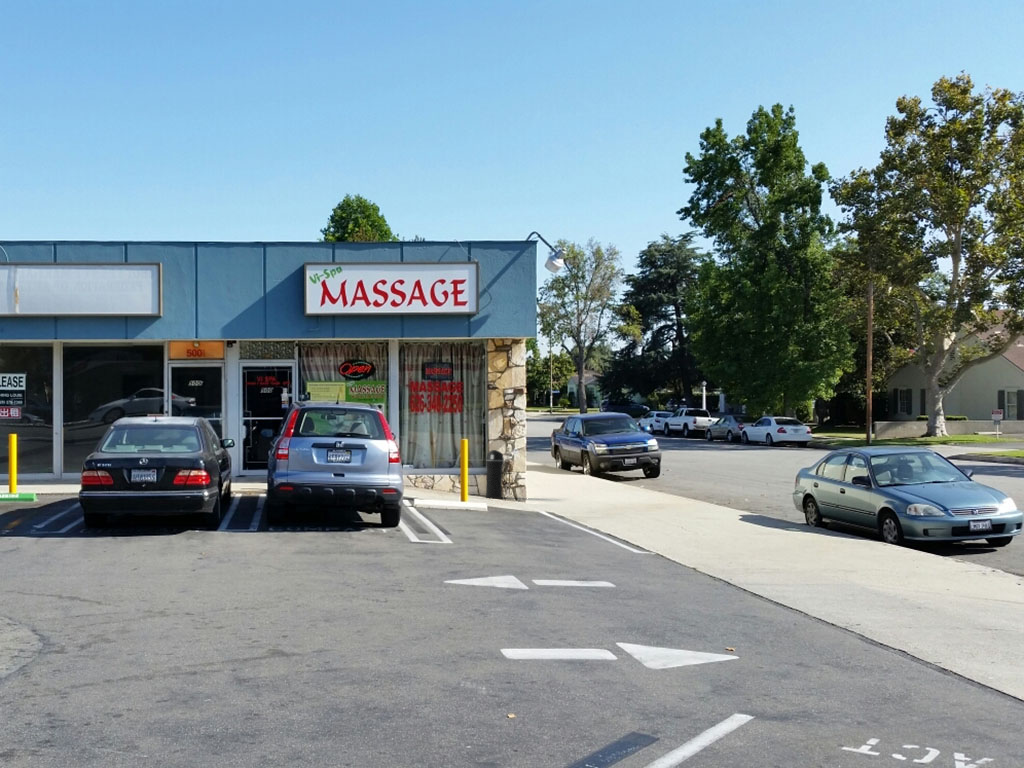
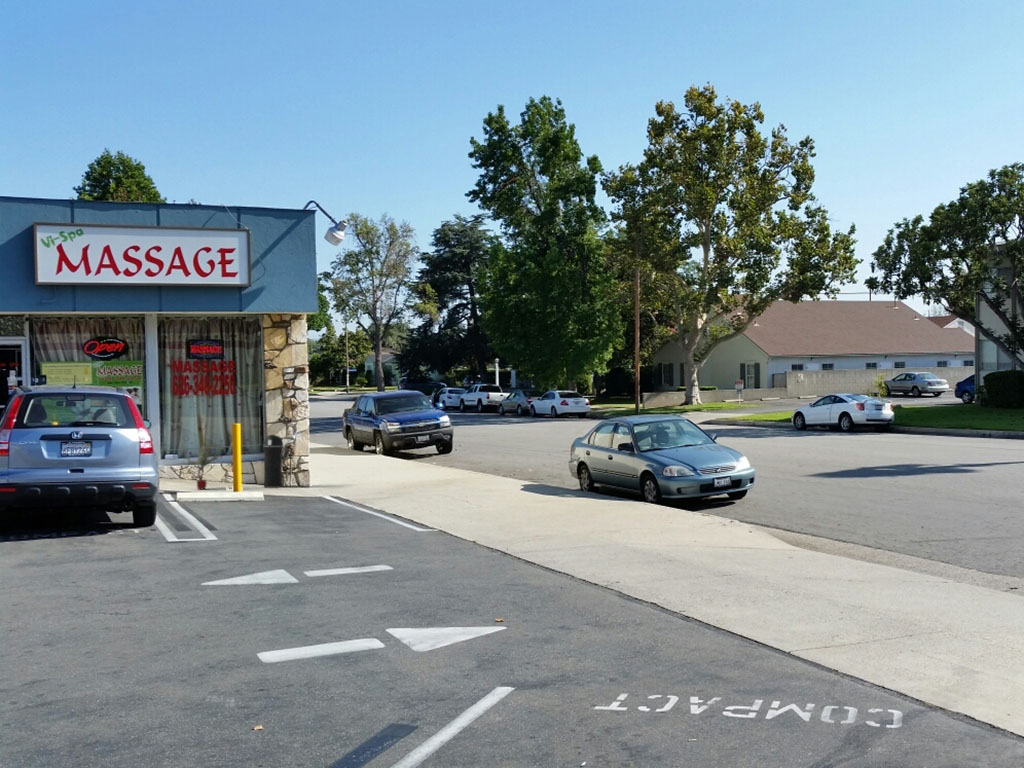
potted tree: none [415,454,451,497] -> present [181,443,222,489]

